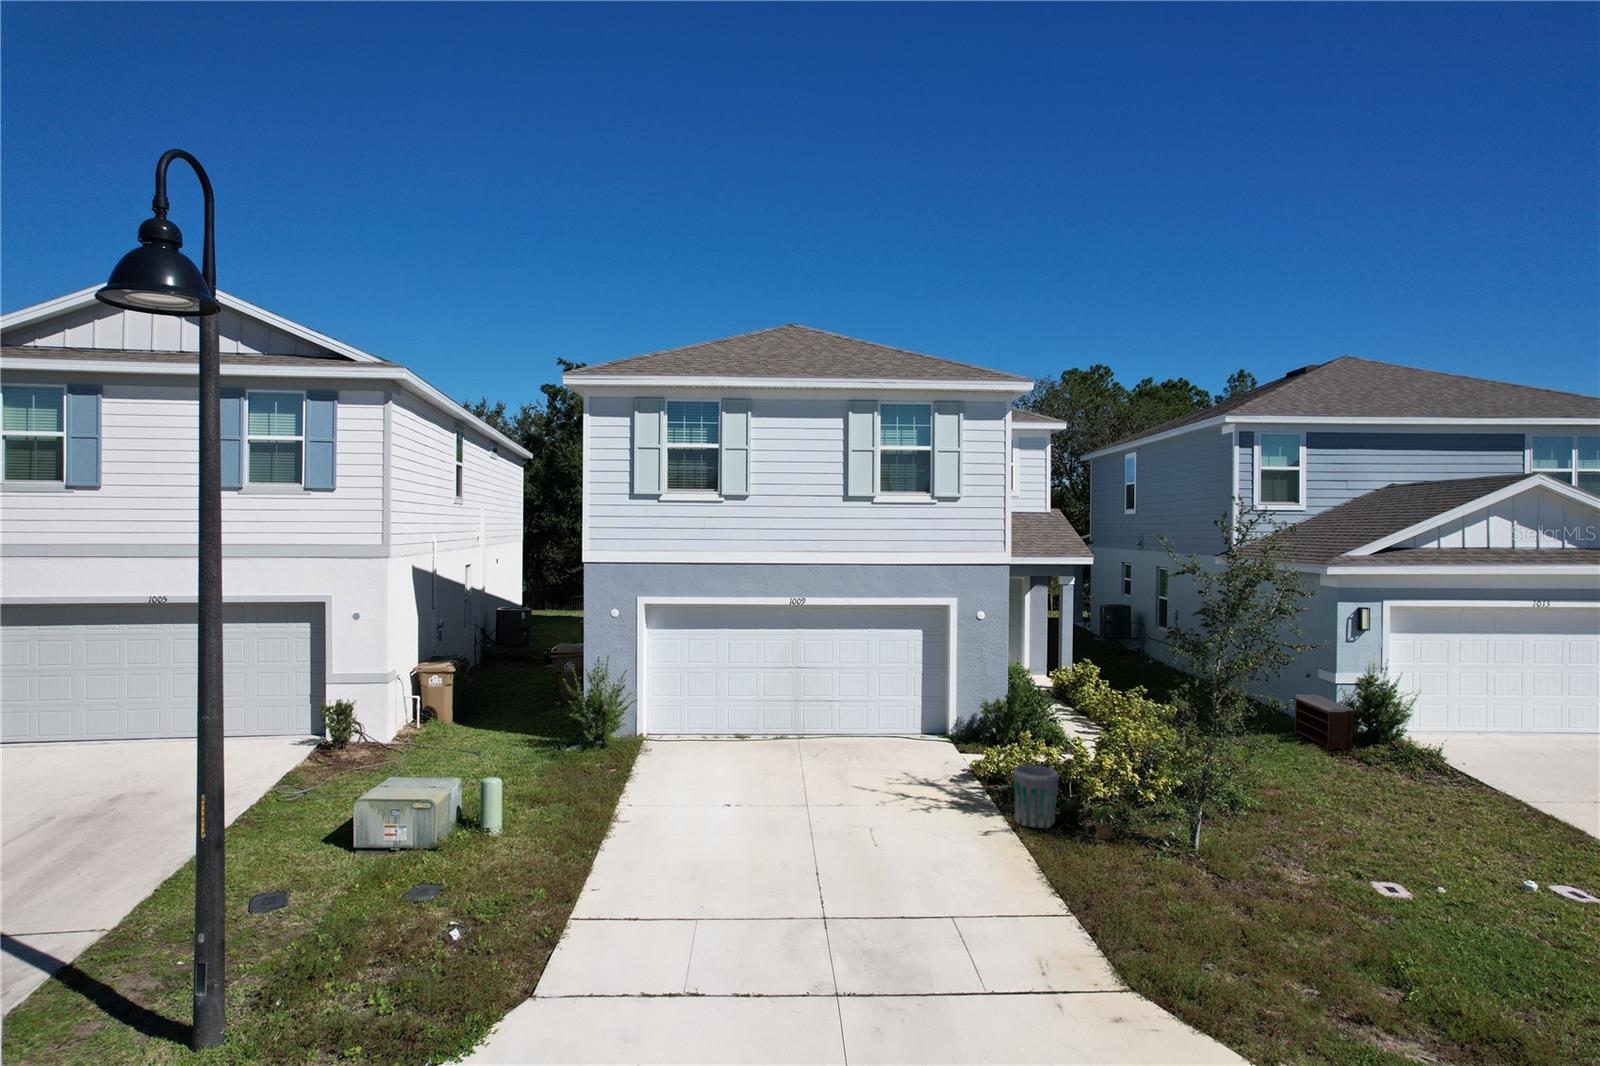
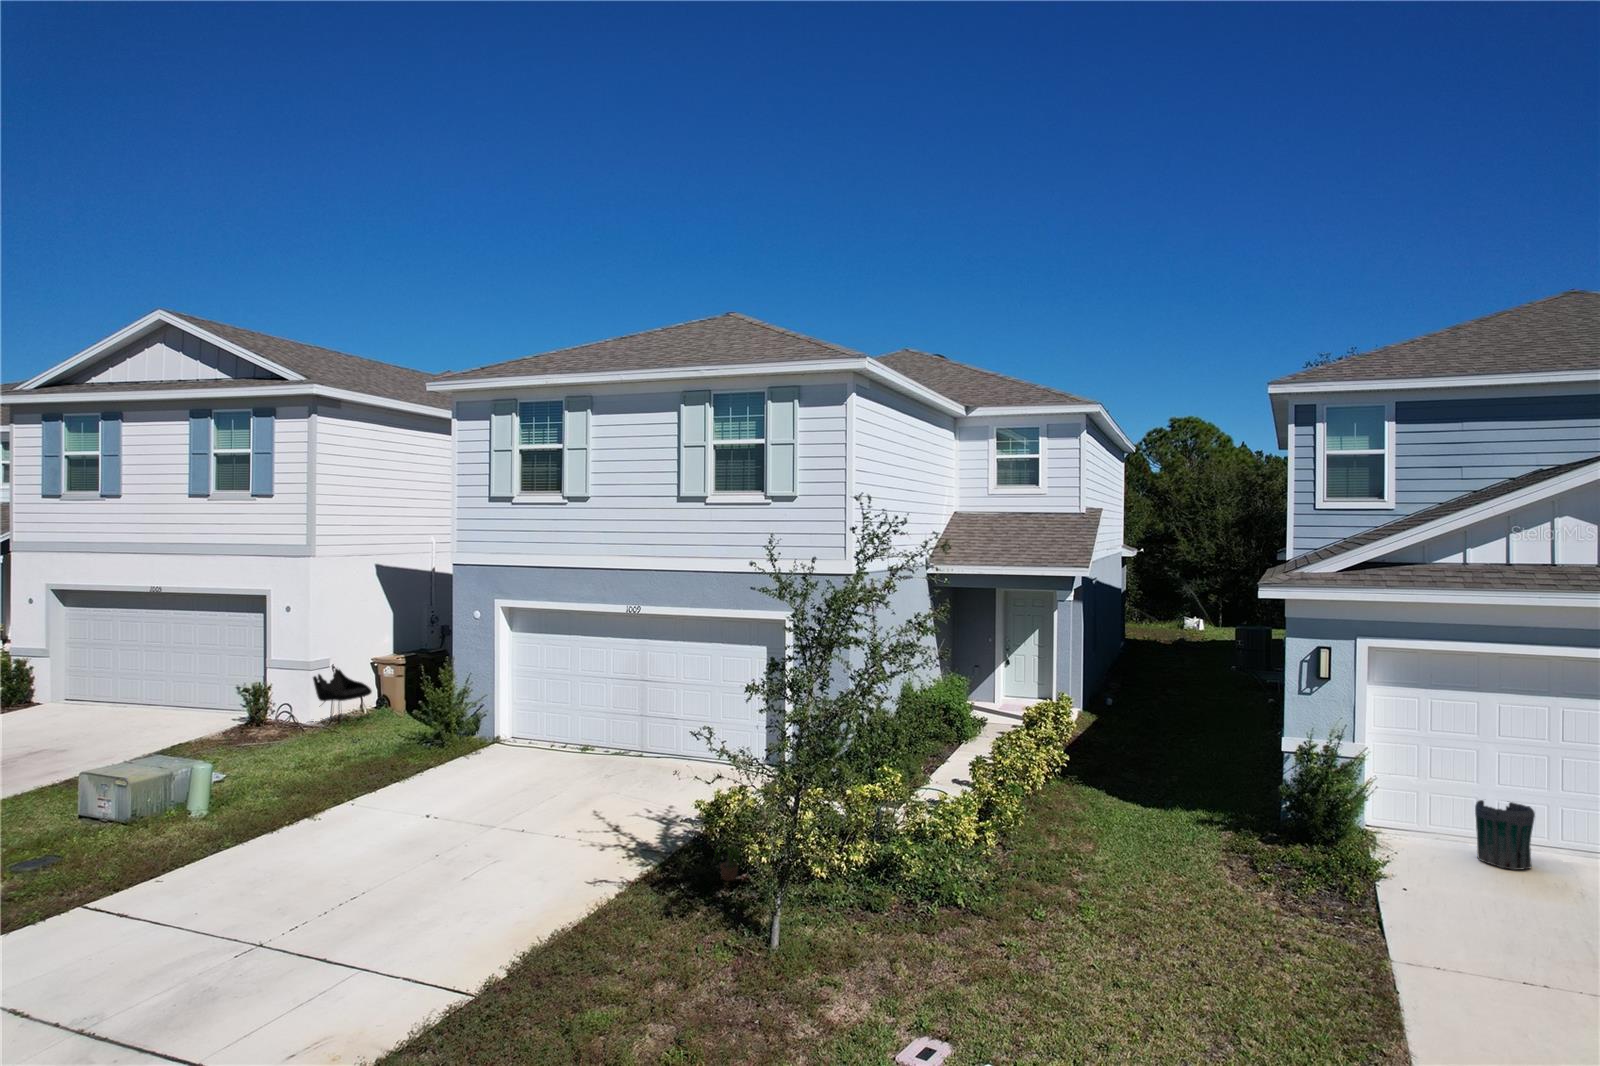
lounge chair: none [394,678,456,741] -> present [313,669,372,722]
bench: present [1294,694,1356,752] -> none [1237,761,1275,843]
trash can: present [1014,765,1059,828] -> present [1475,800,1535,870]

